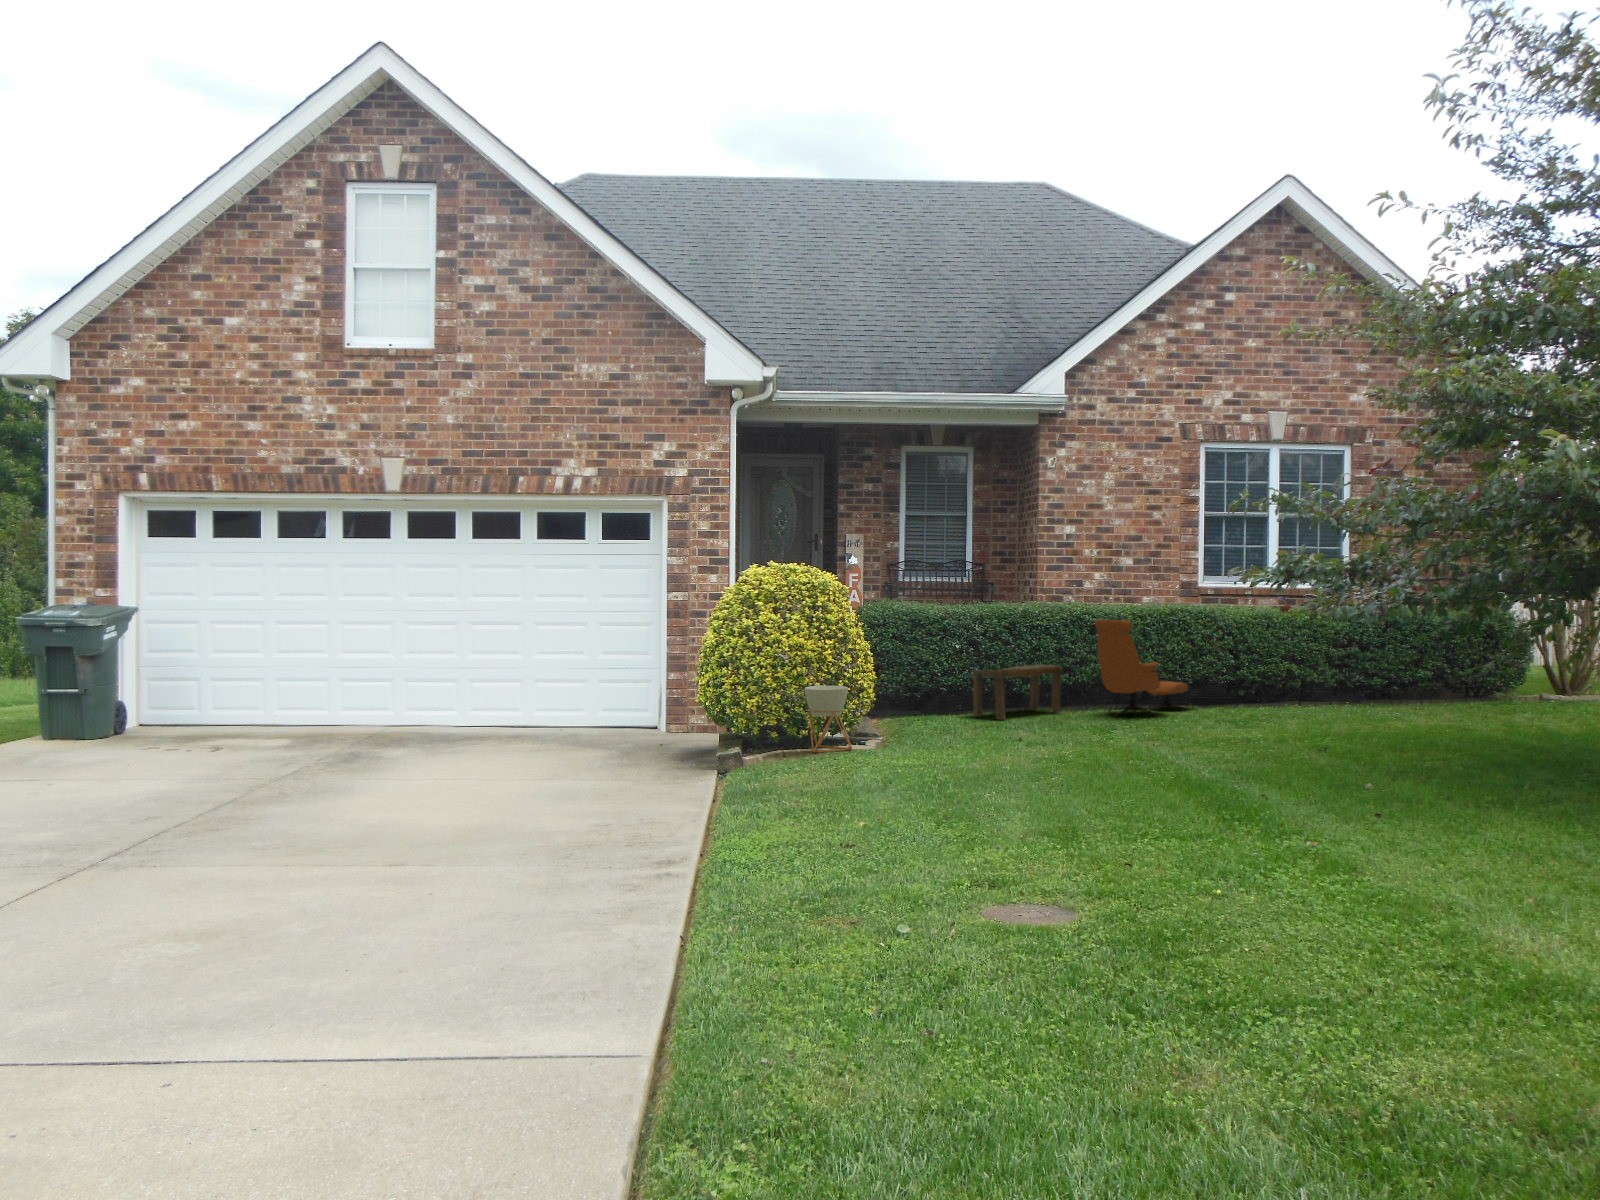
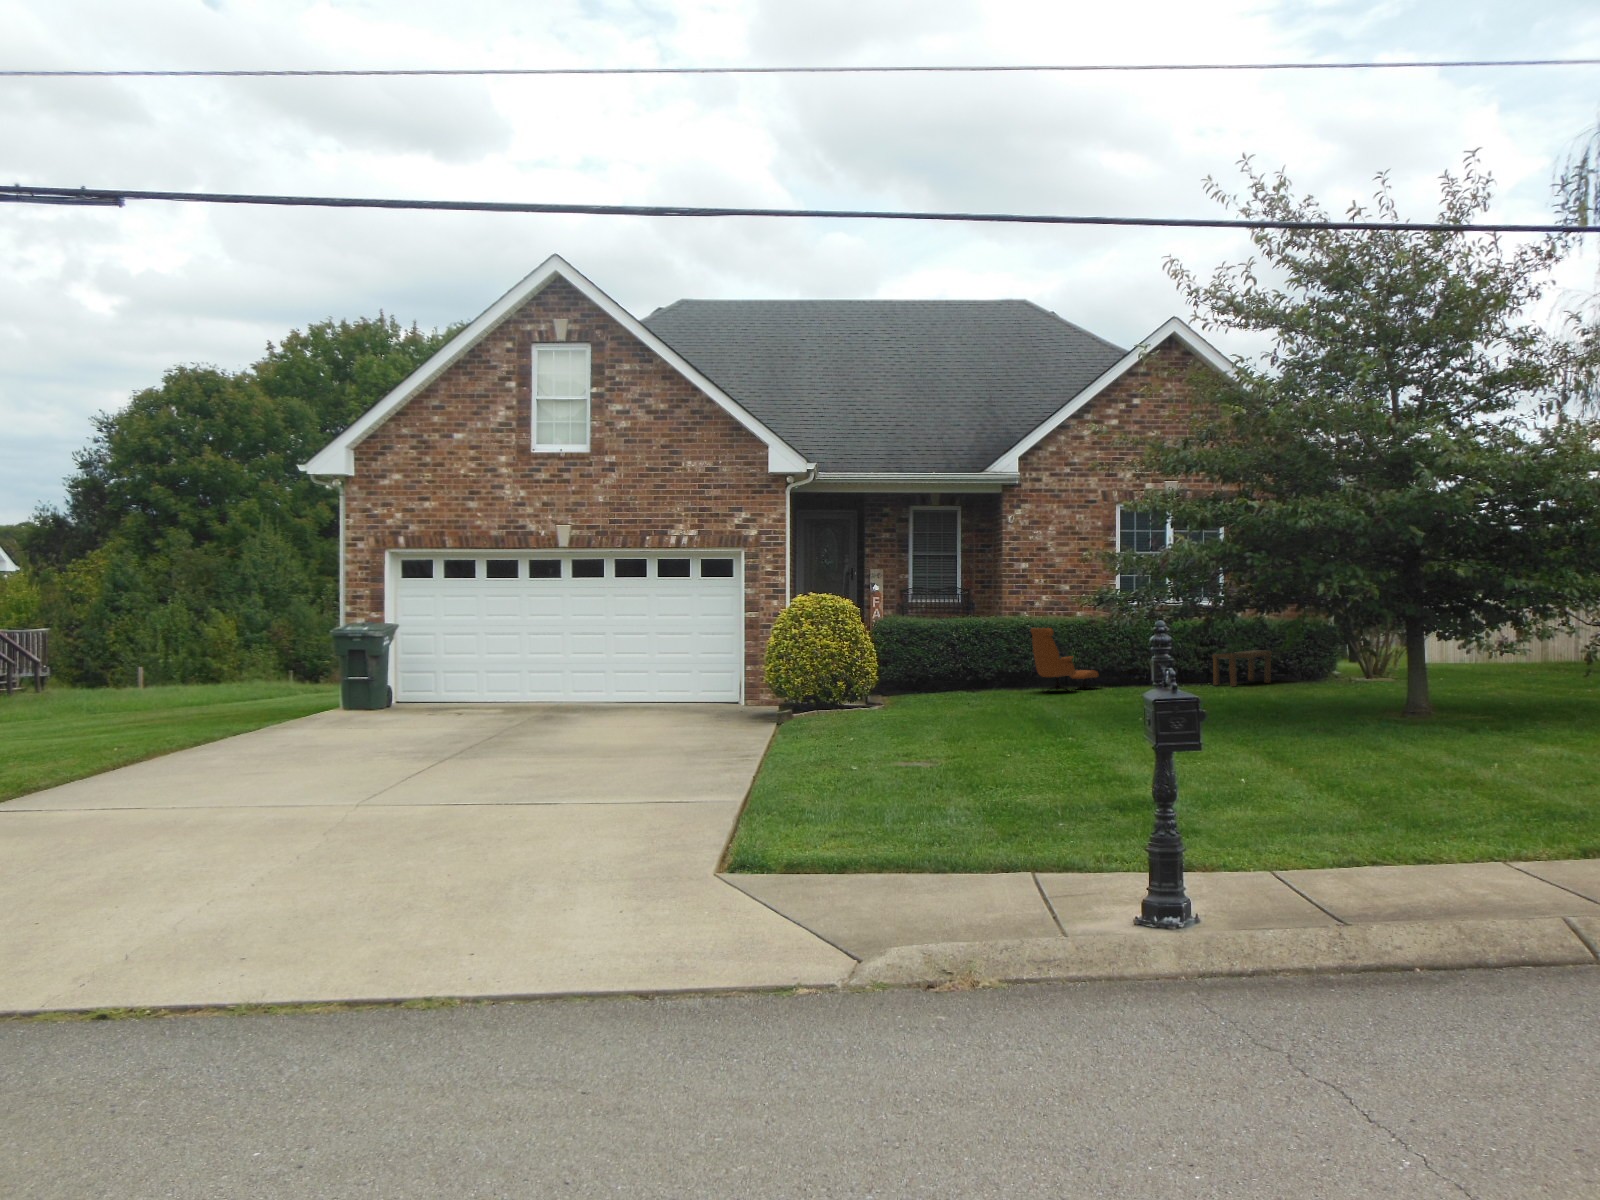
bench: present [973,664,1062,720] -> present [1212,650,1272,686]
planter: present [805,686,852,753] -> none [830,671,861,712]

